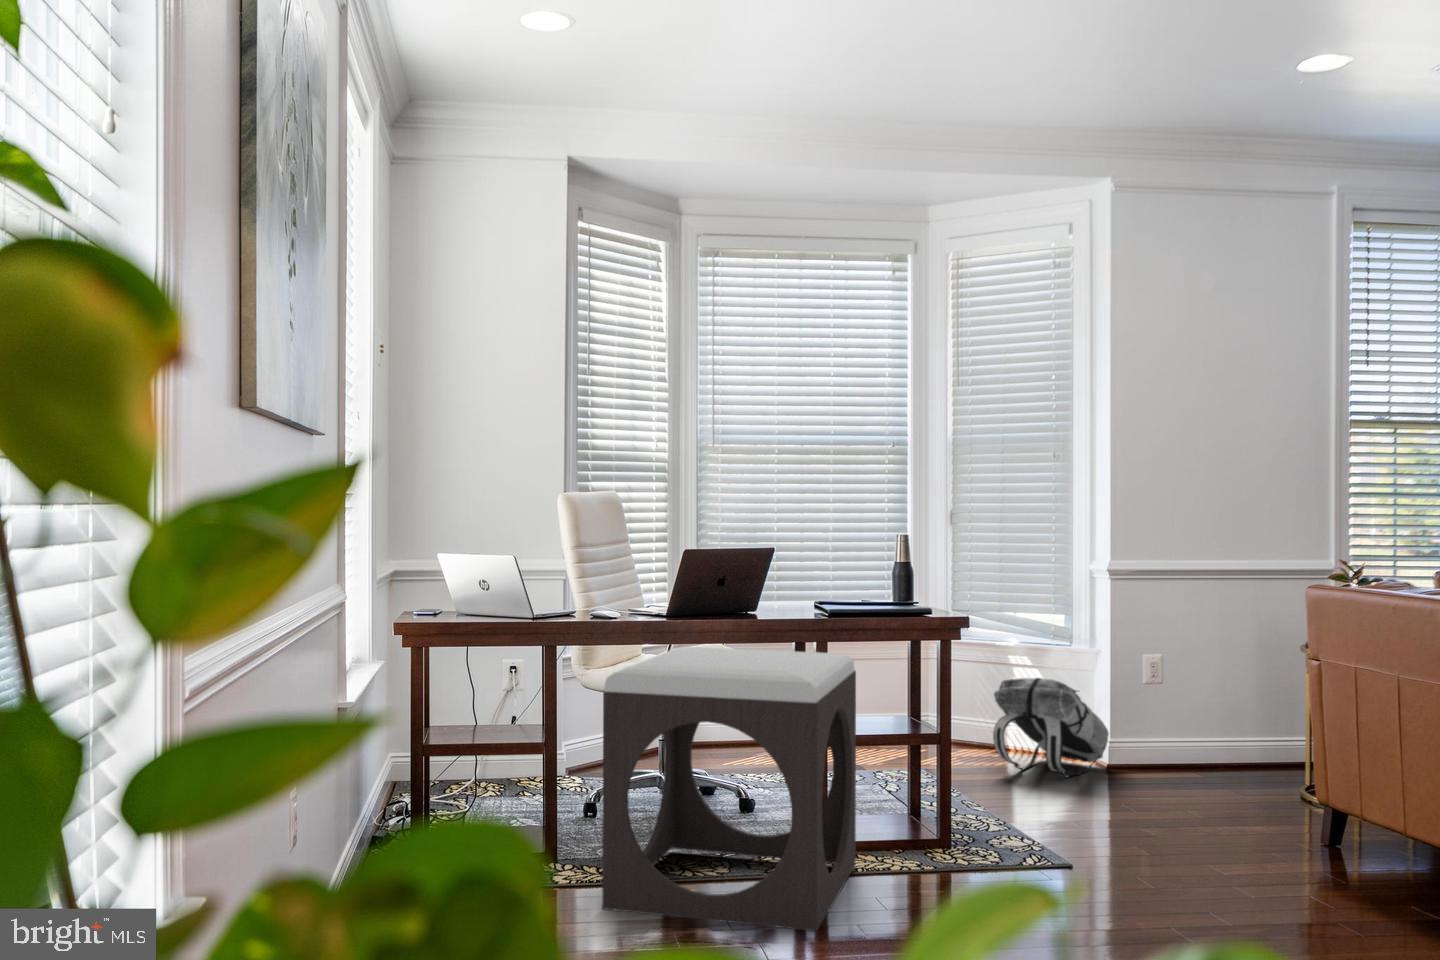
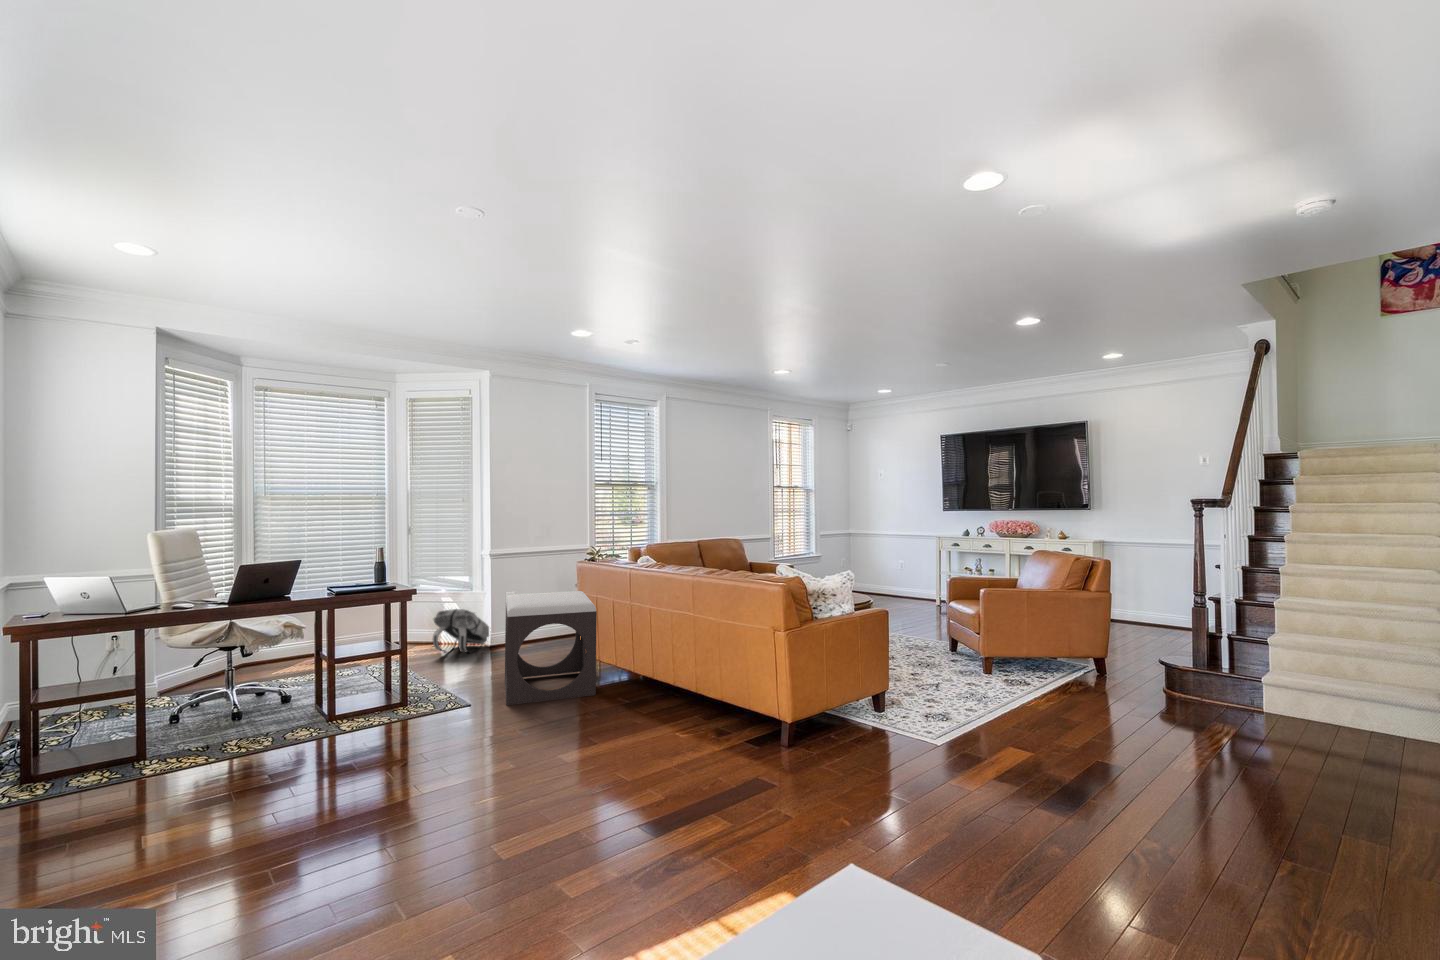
footstool: present [602,647,856,931] -> present [505,591,597,705]

